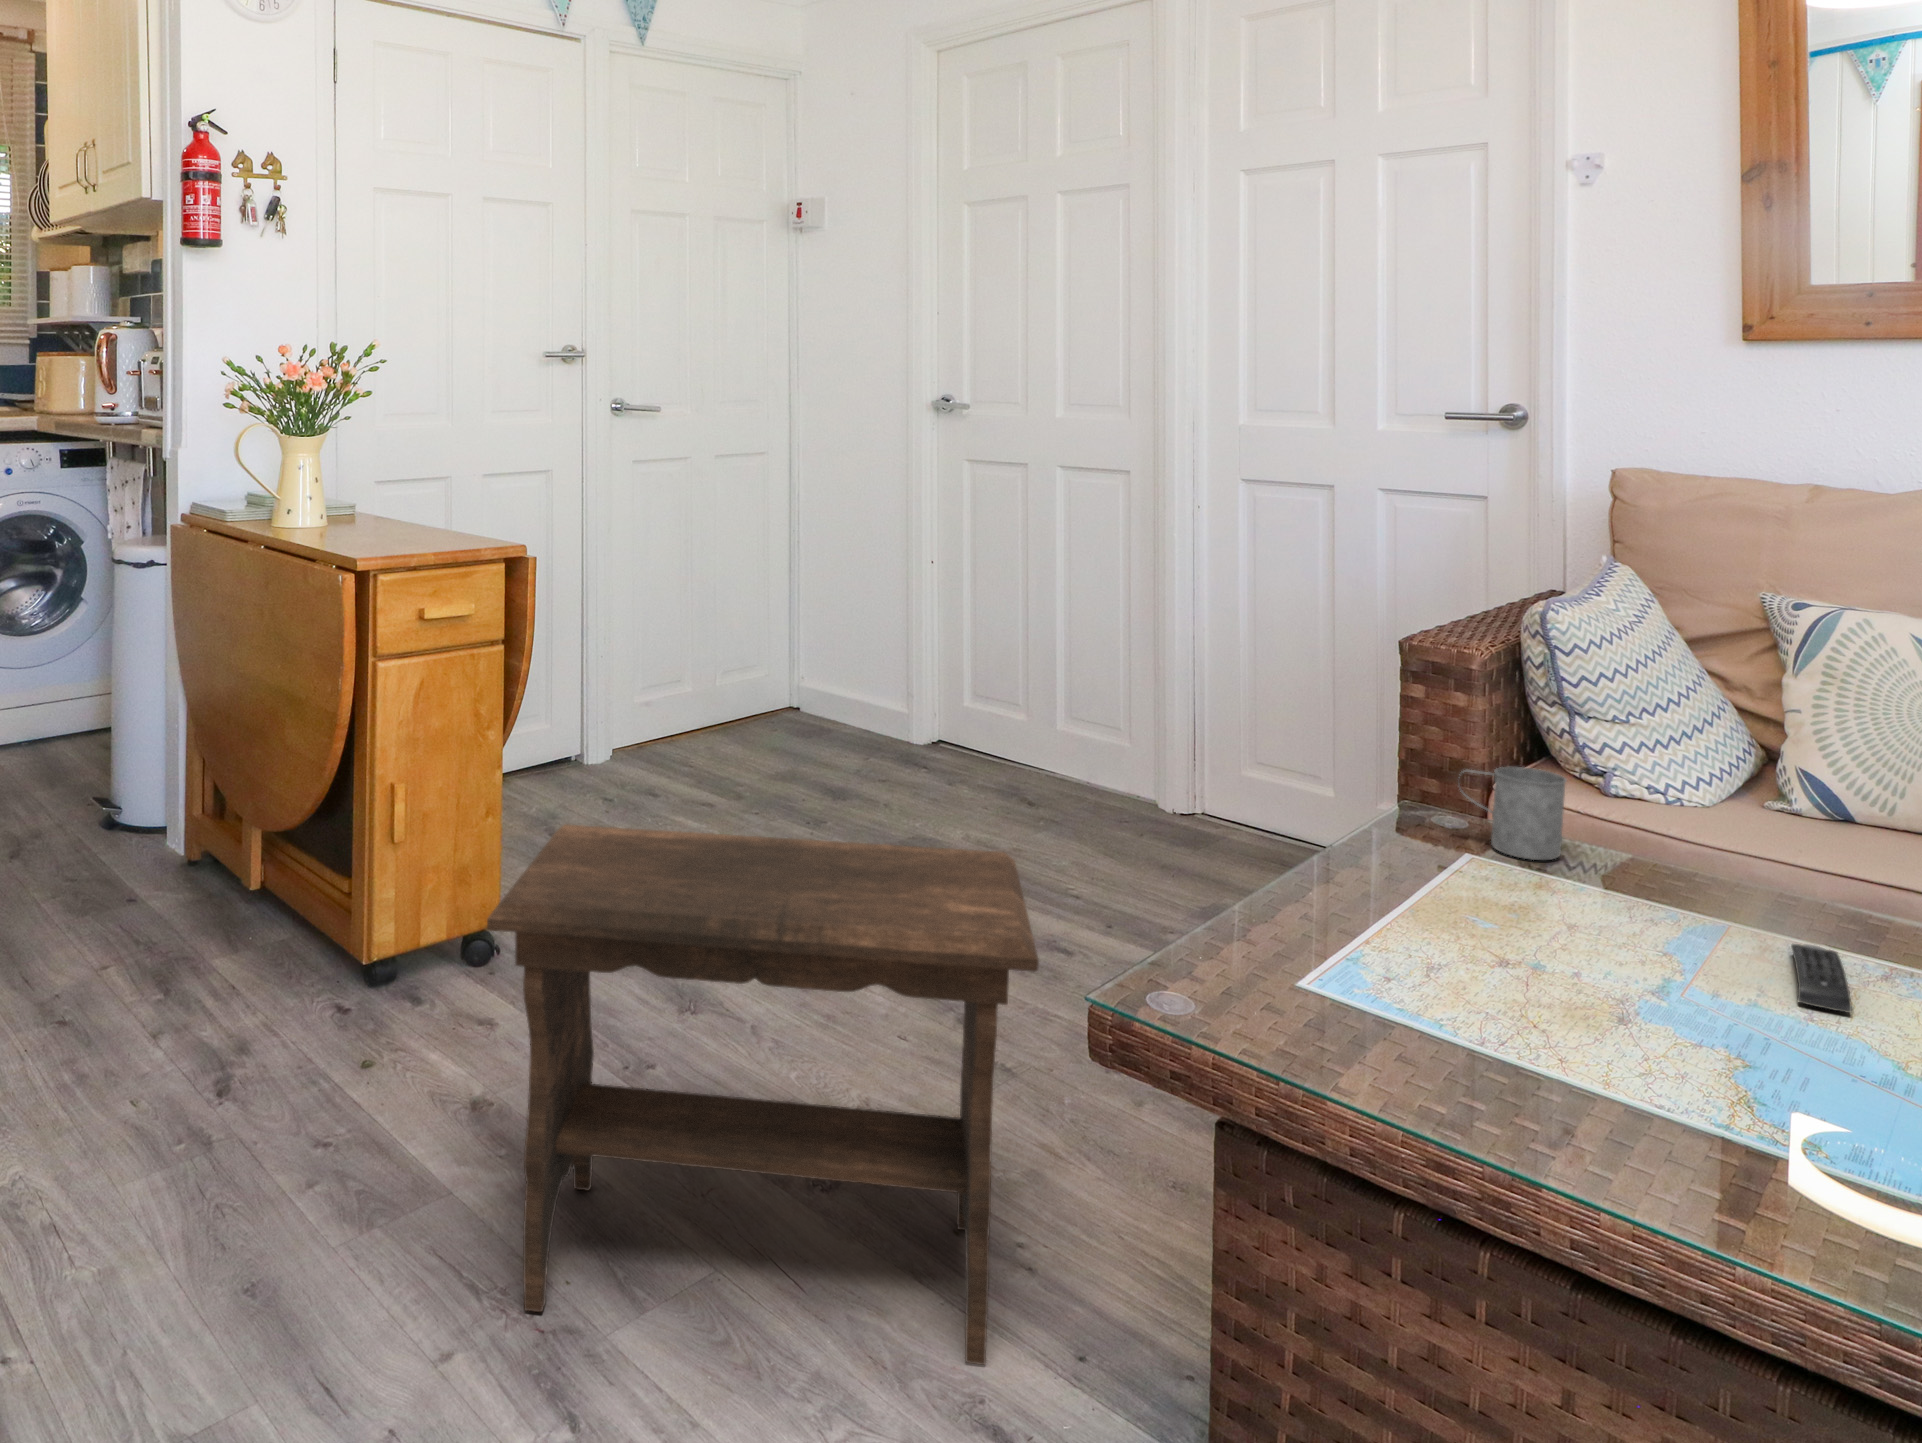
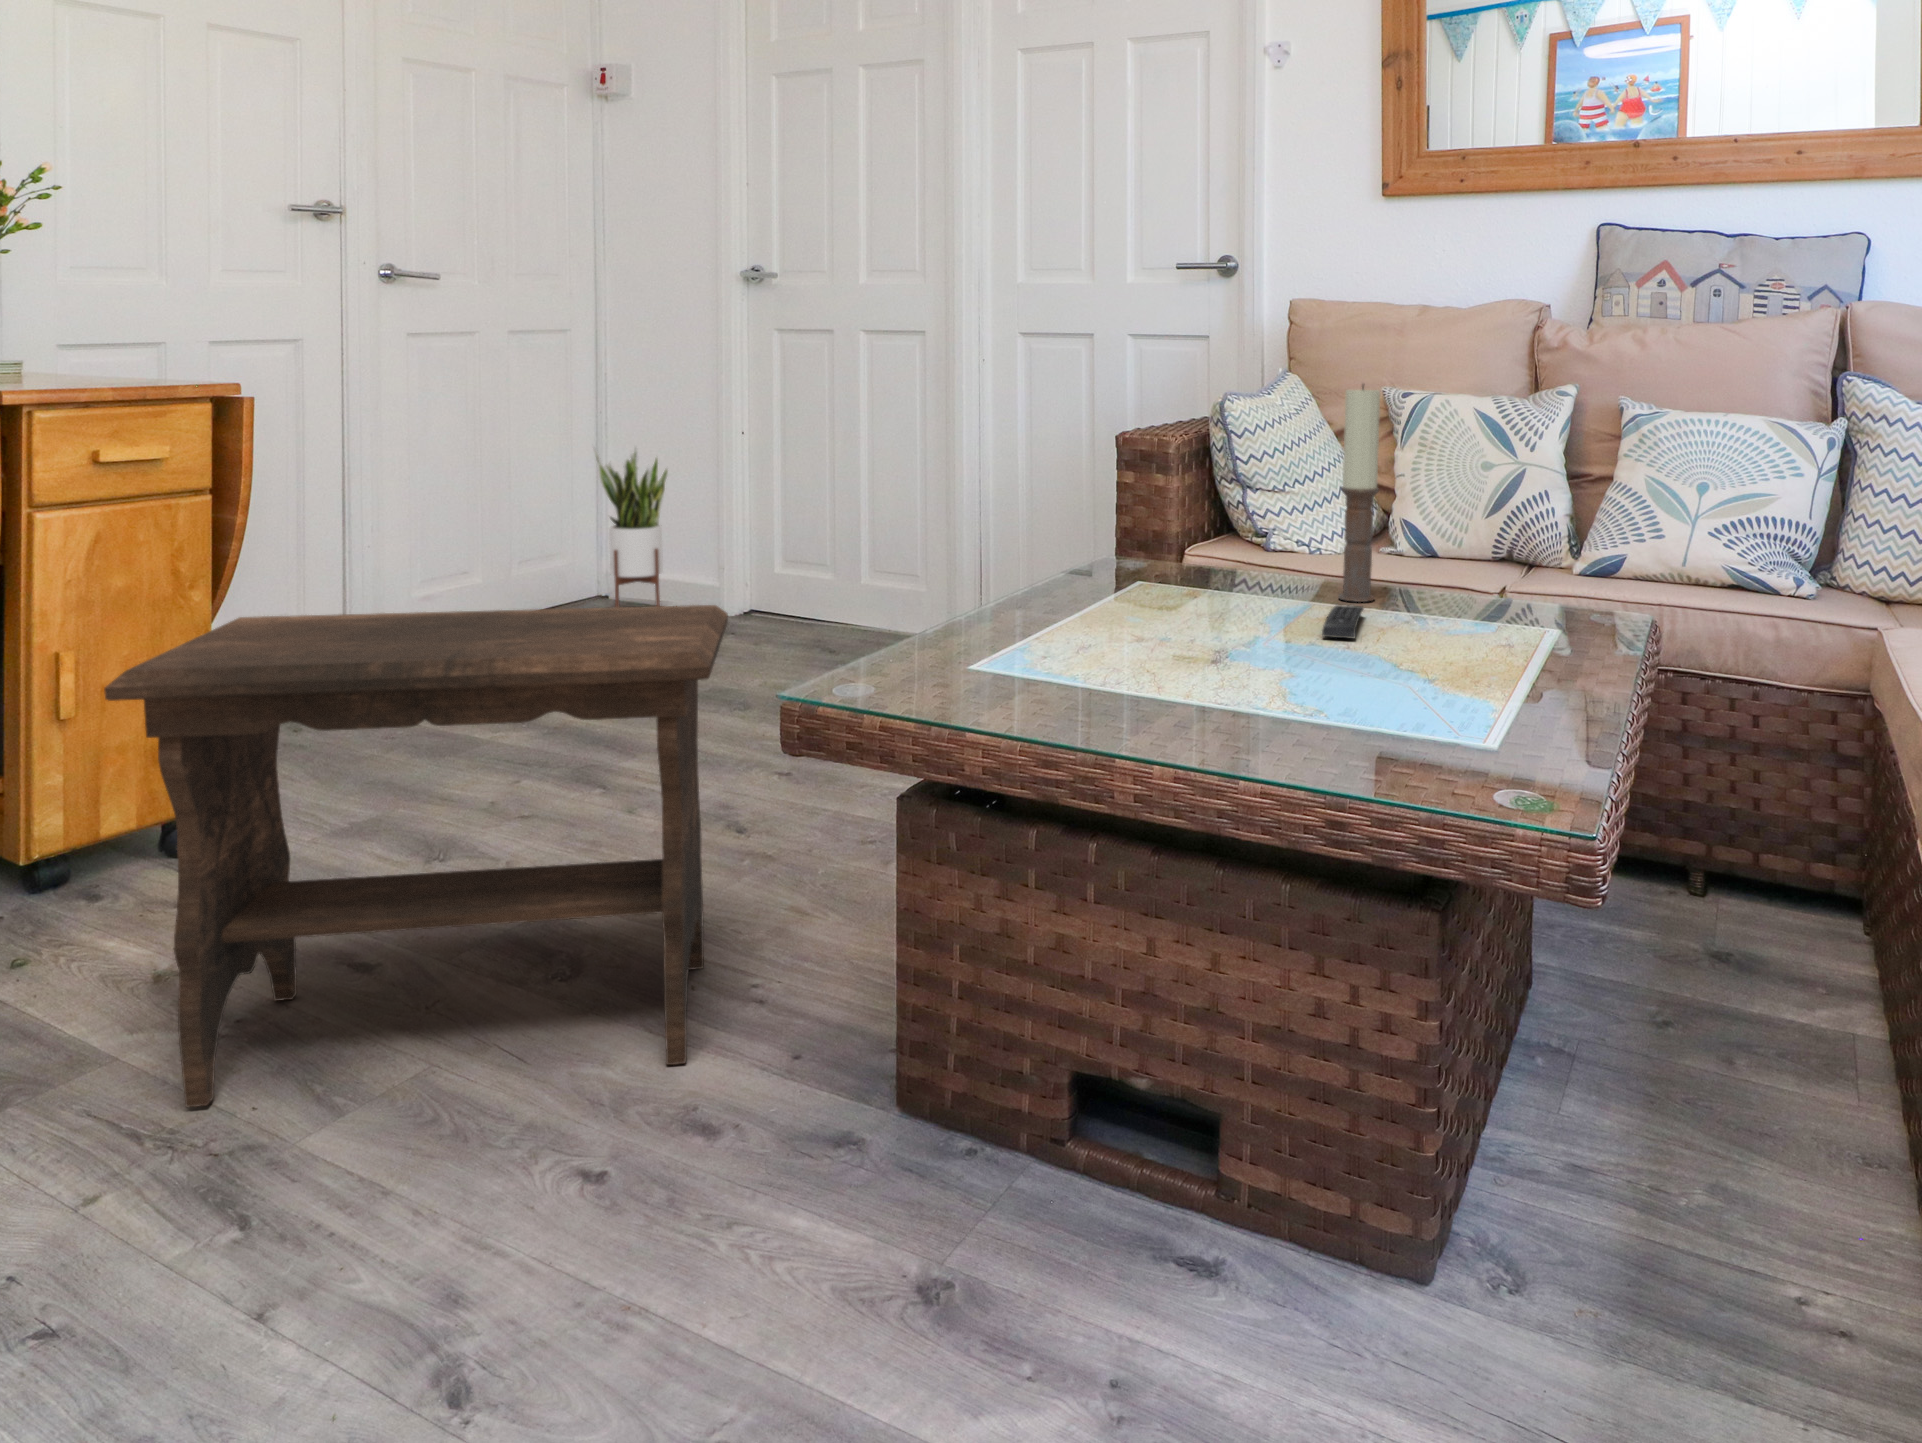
potted plant: none [771,568,843,741] -> present [593,446,668,607]
candle: none [1776,658,1853,931] -> present [1338,385,1380,602]
mug: present [1462,767,1567,860] -> none [1125,509,1204,581]

